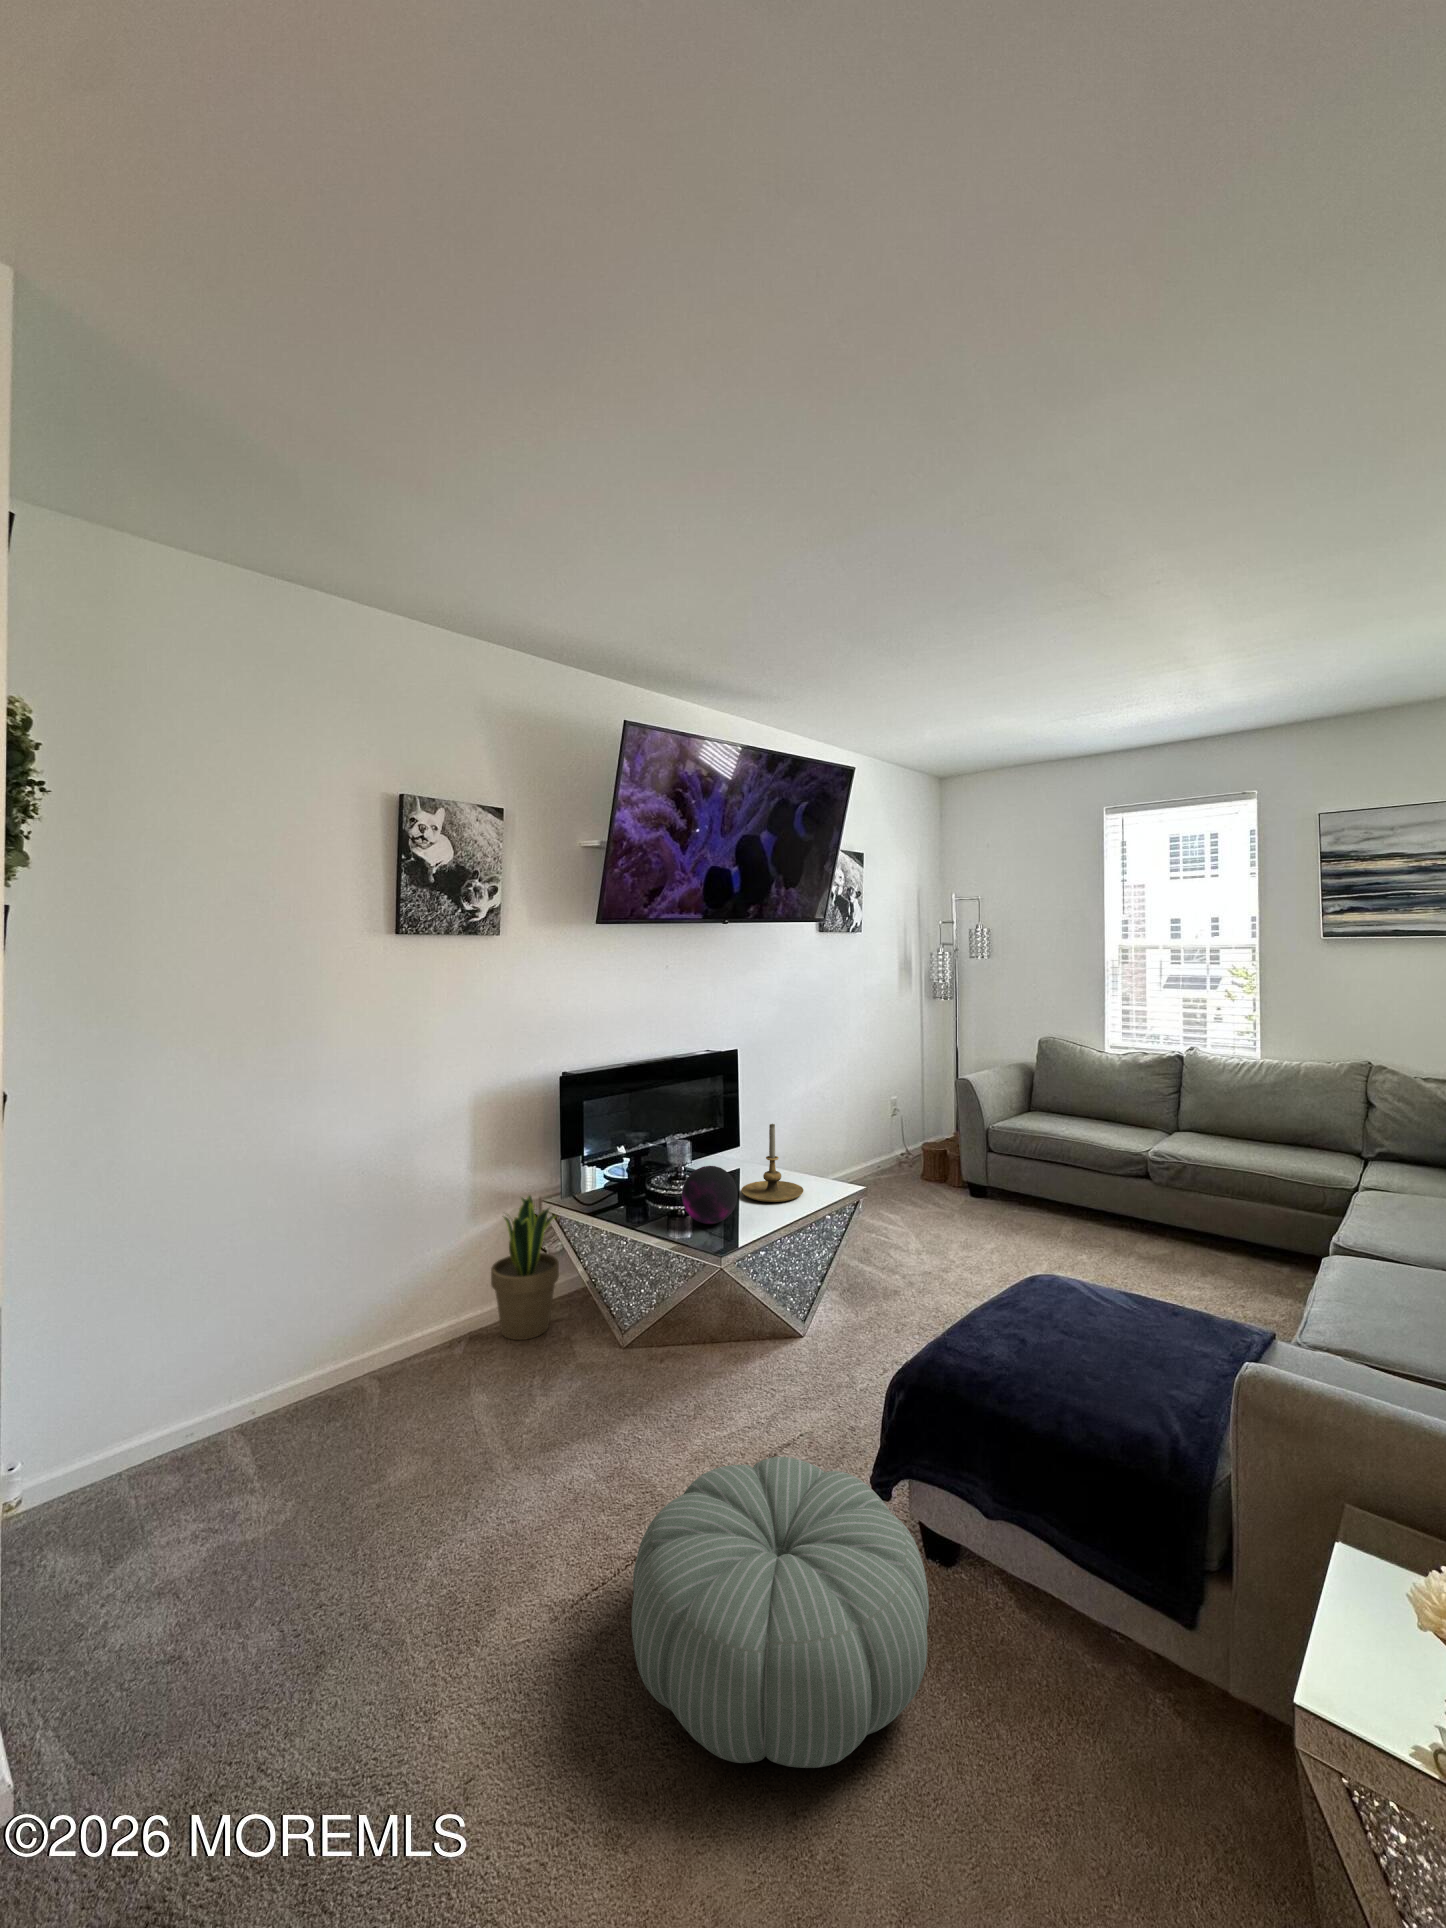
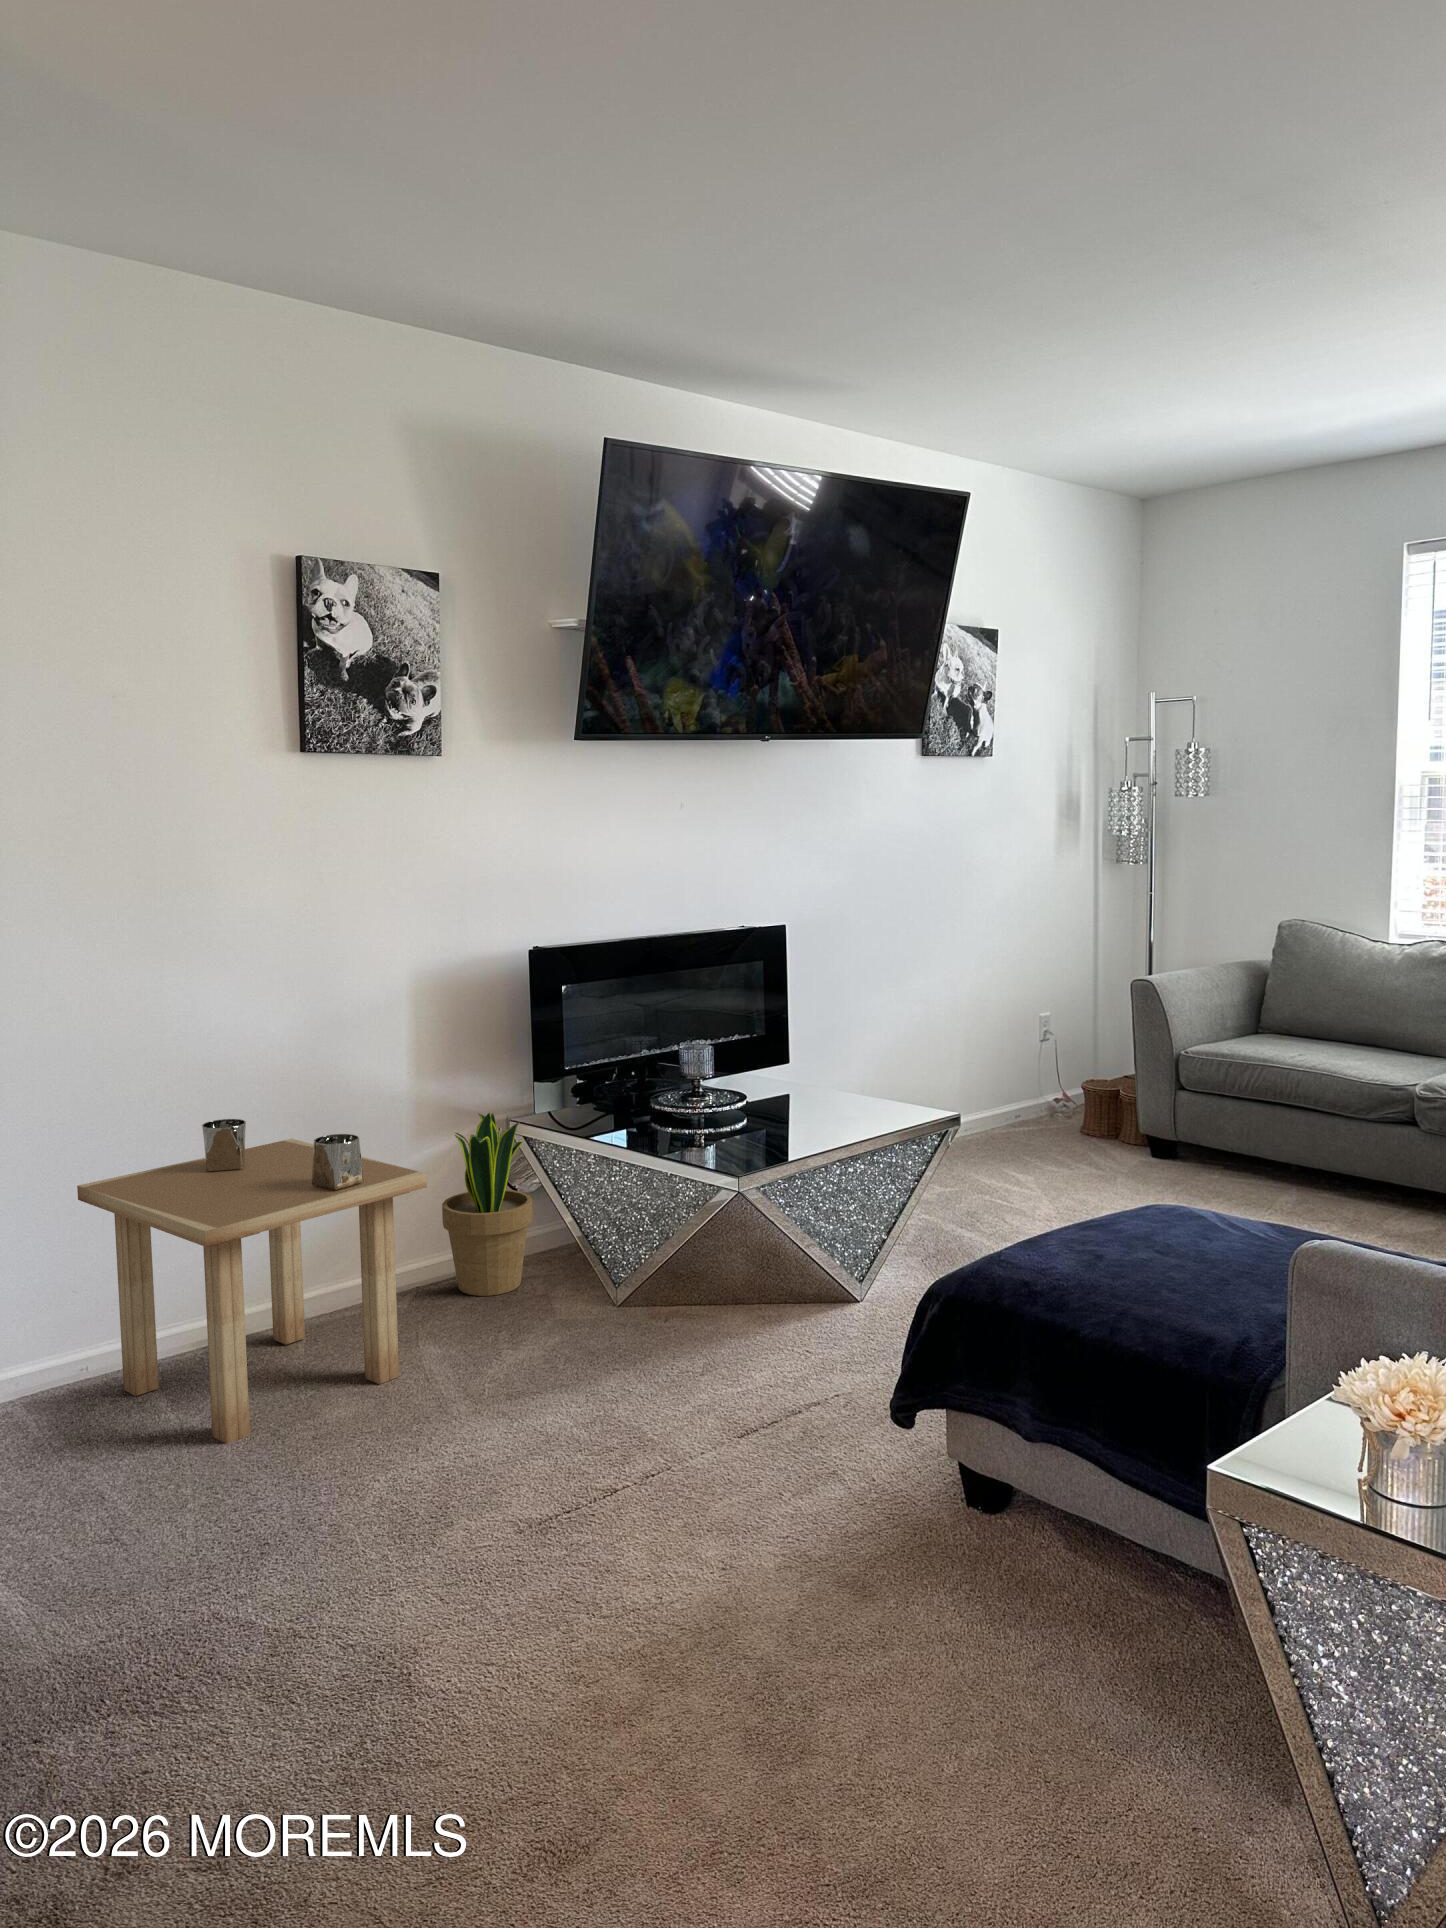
candle holder: present [741,1124,804,1202] -> none [781,1020,869,1125]
decorative orb: present [682,1166,738,1224] -> none [693,1070,769,1147]
side table: none [192,1220,481,1518] -> present [77,1119,427,1444]
pouf: present [632,1457,929,1768] -> none [599,1377,943,1641]

